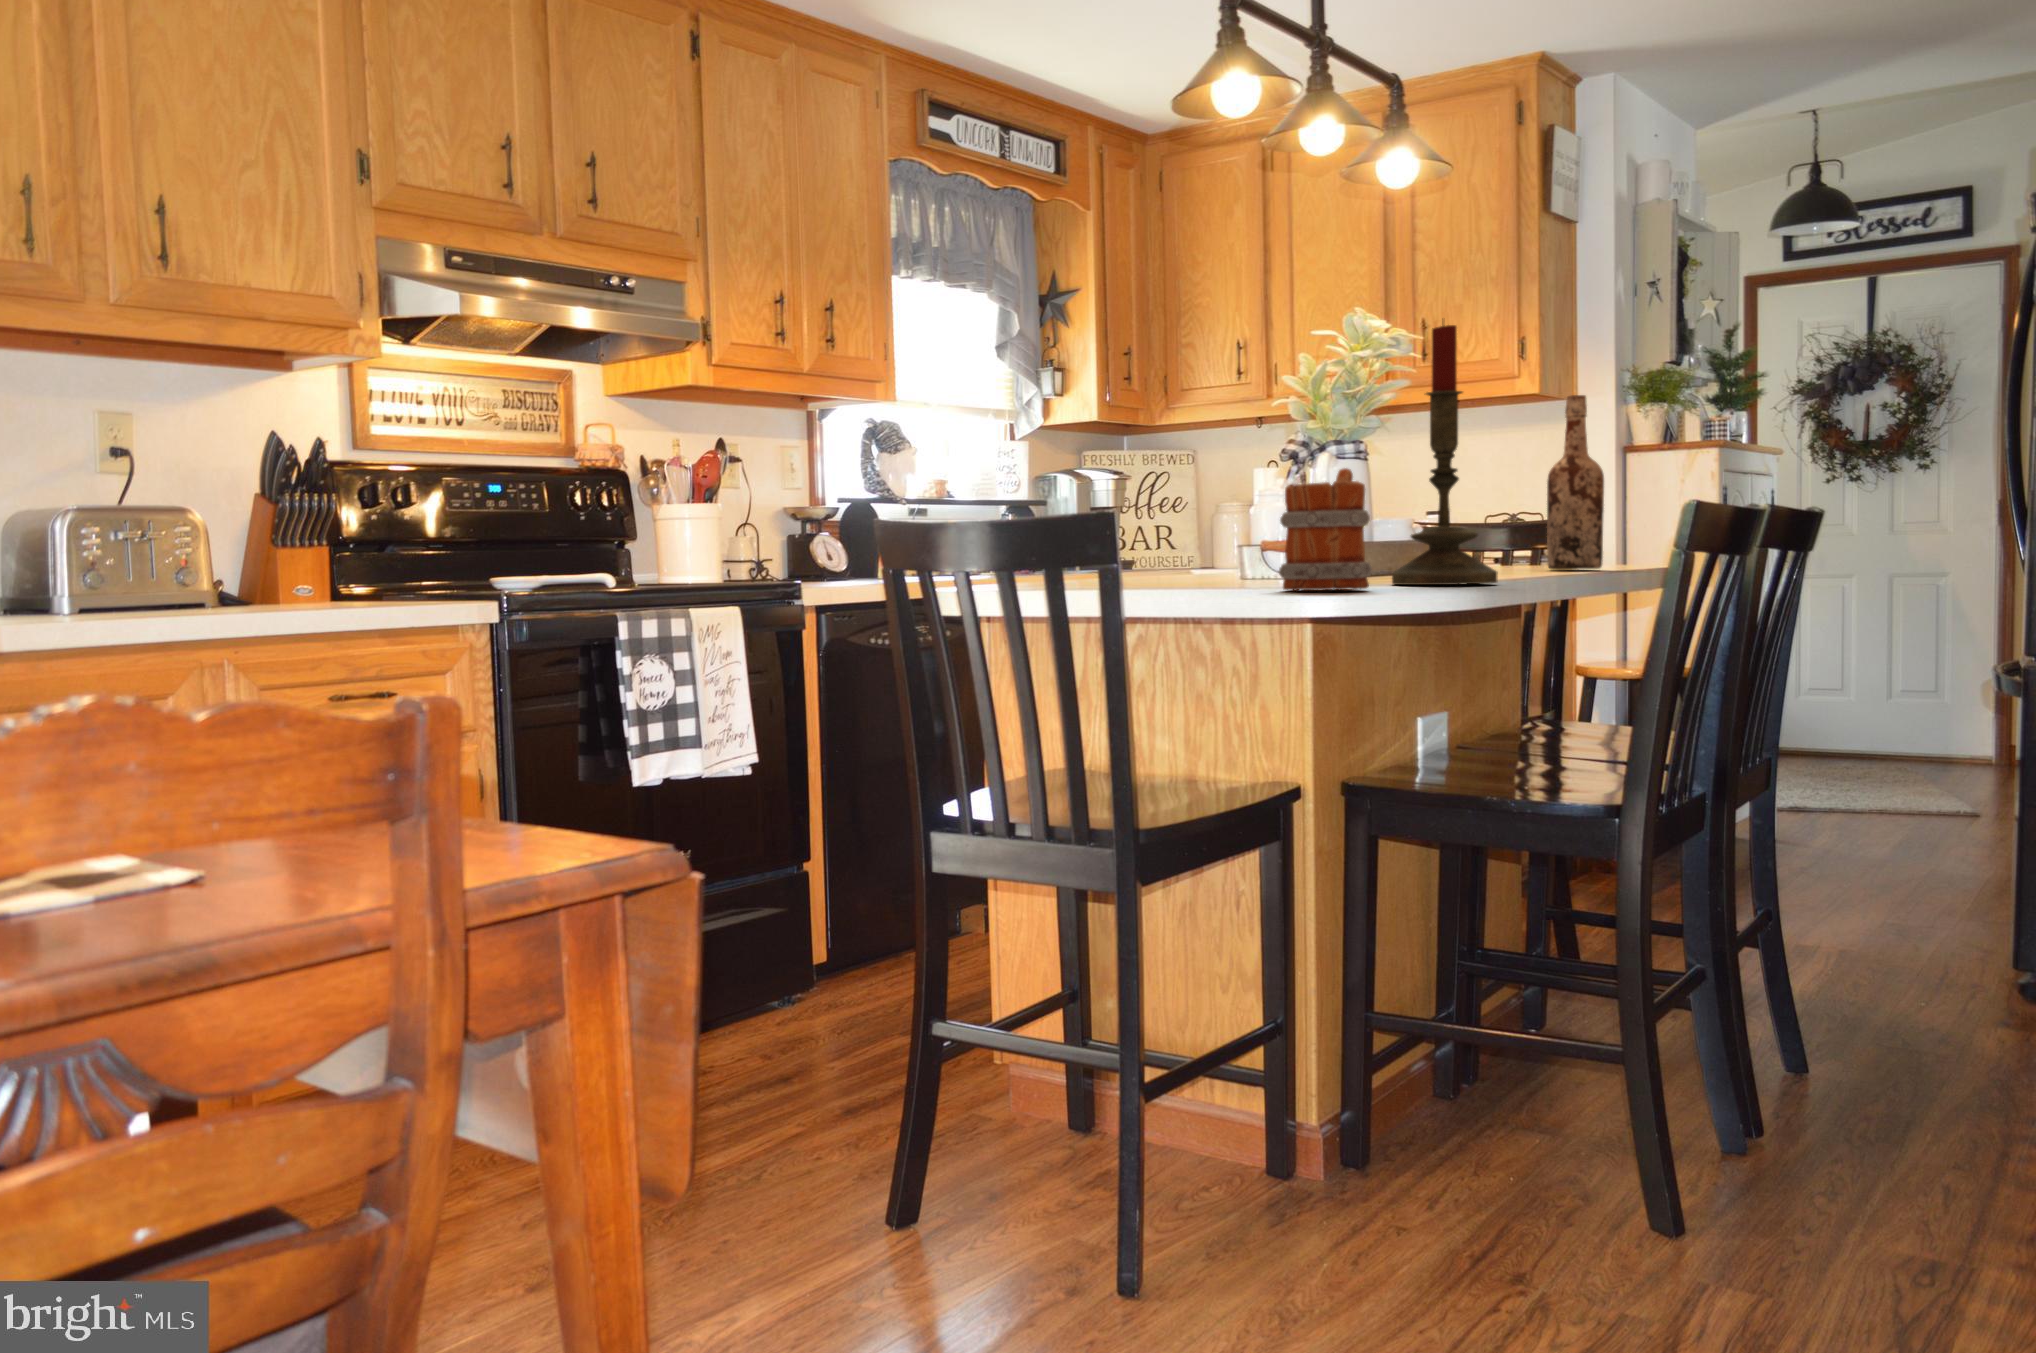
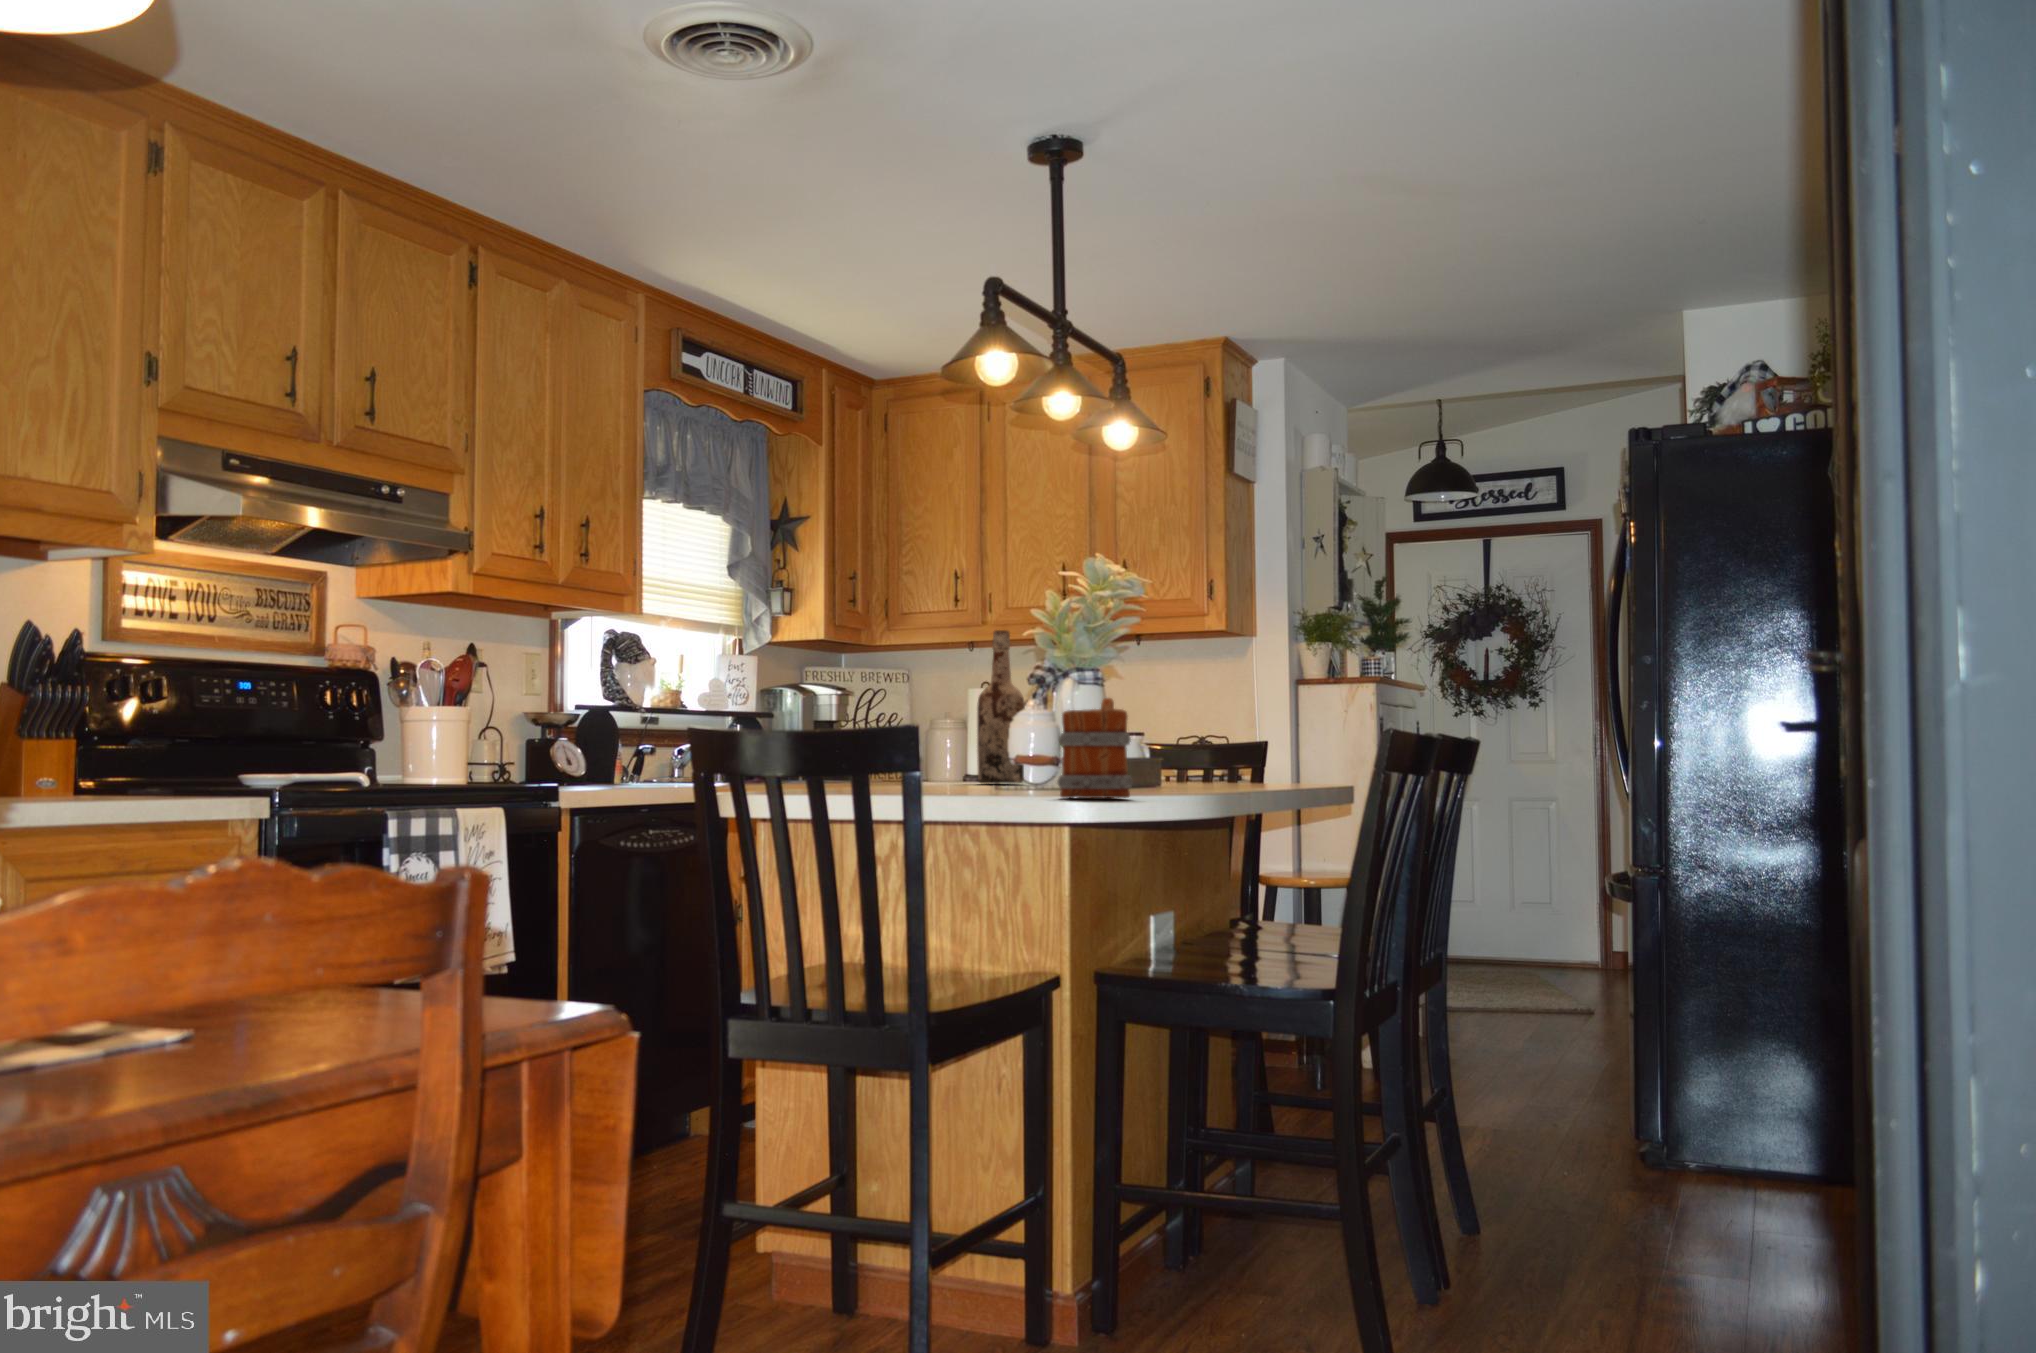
candle: present [1392,325,1498,585] -> none [1140,578,1226,796]
wine bottle: present [1547,395,1604,570] -> present [977,630,1025,784]

